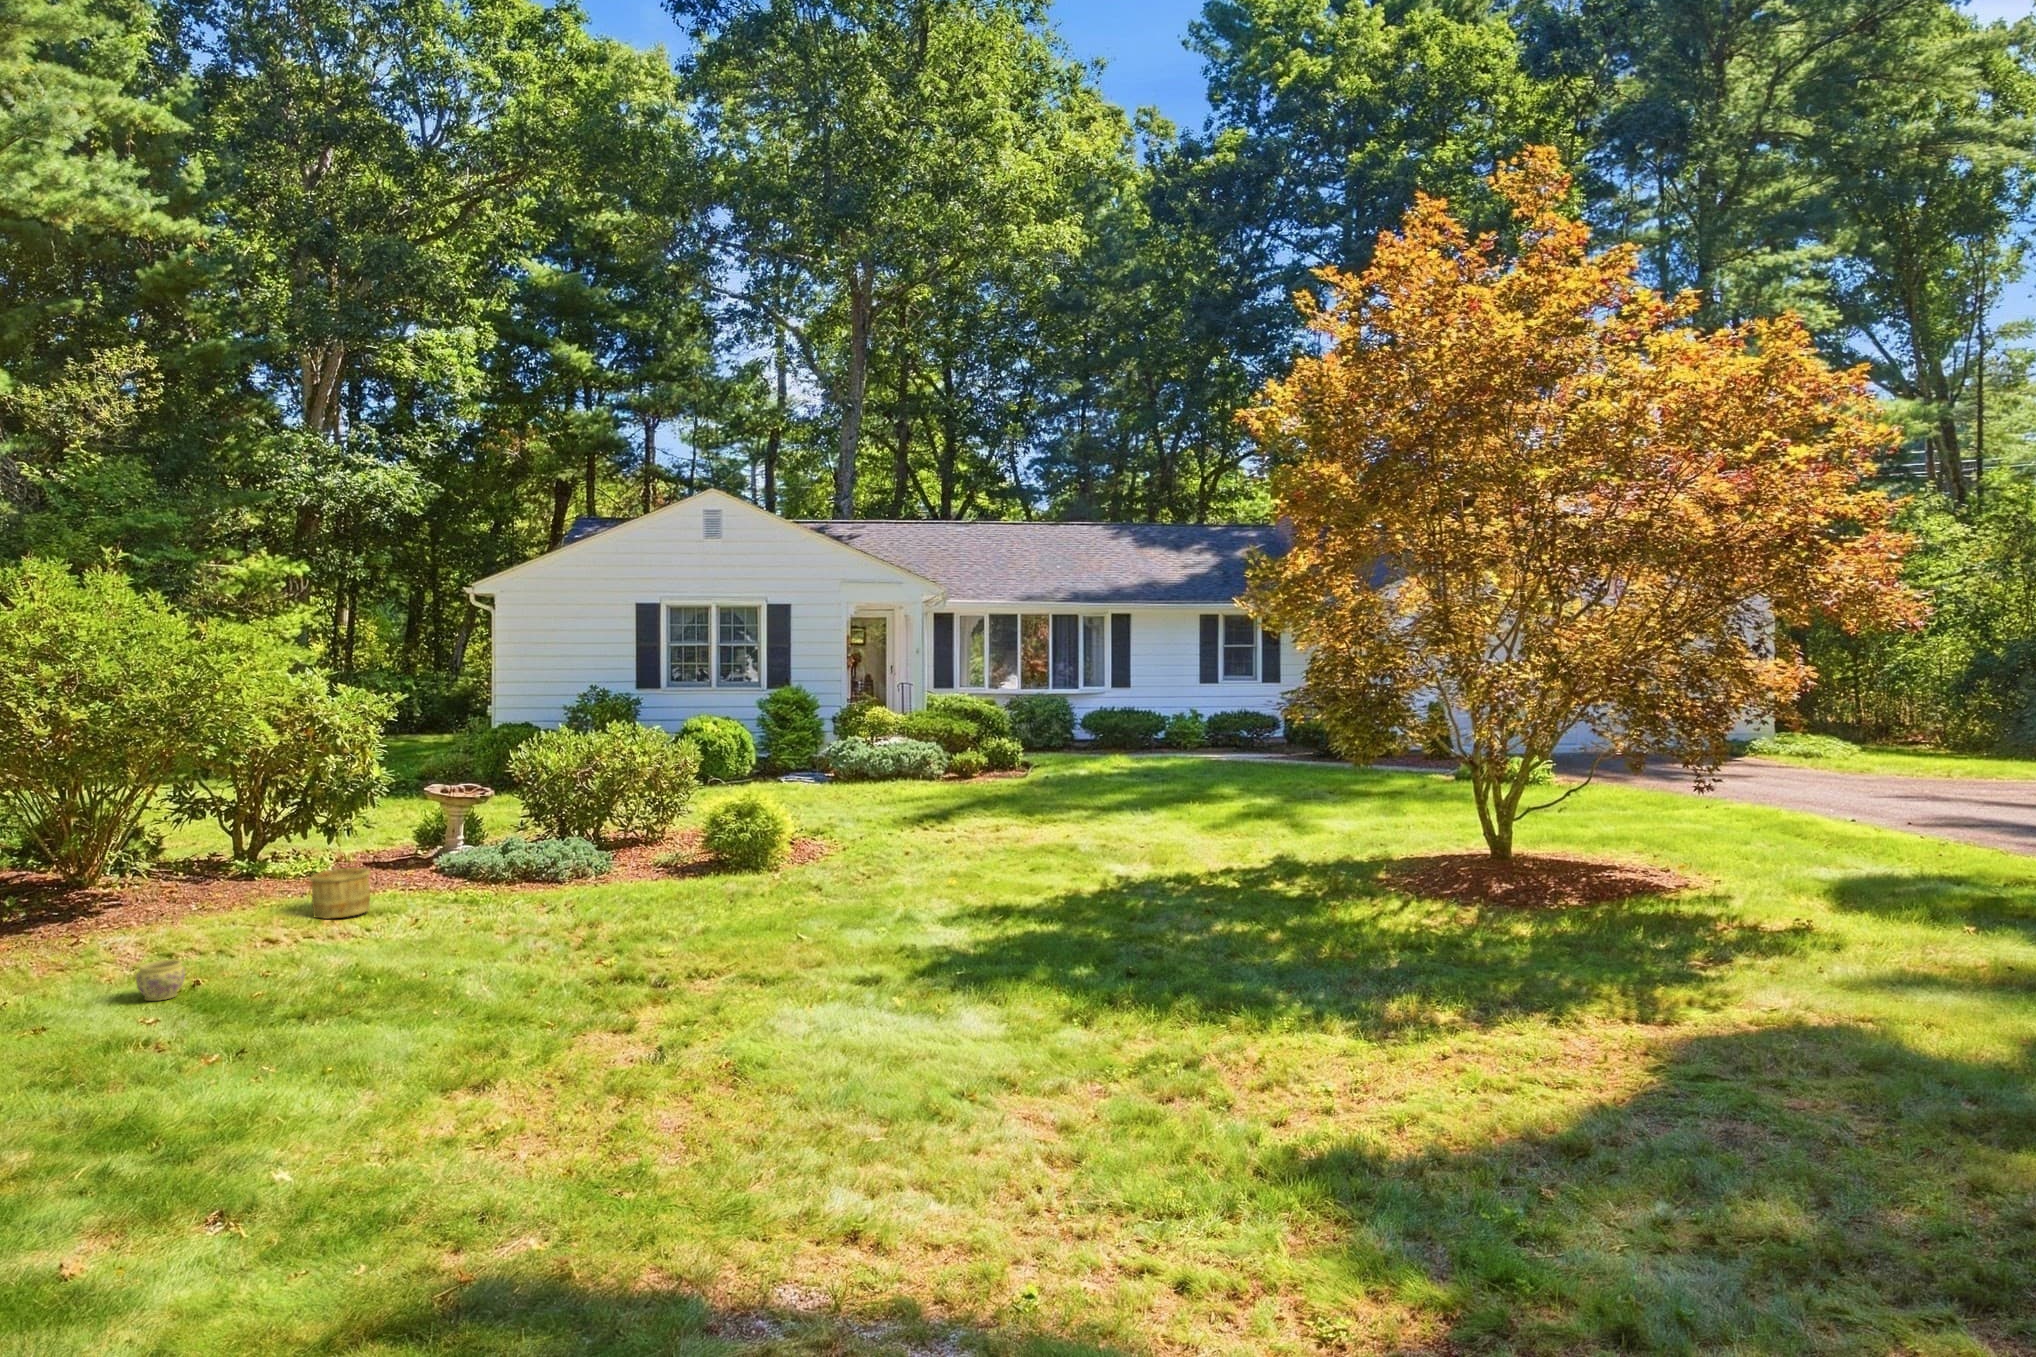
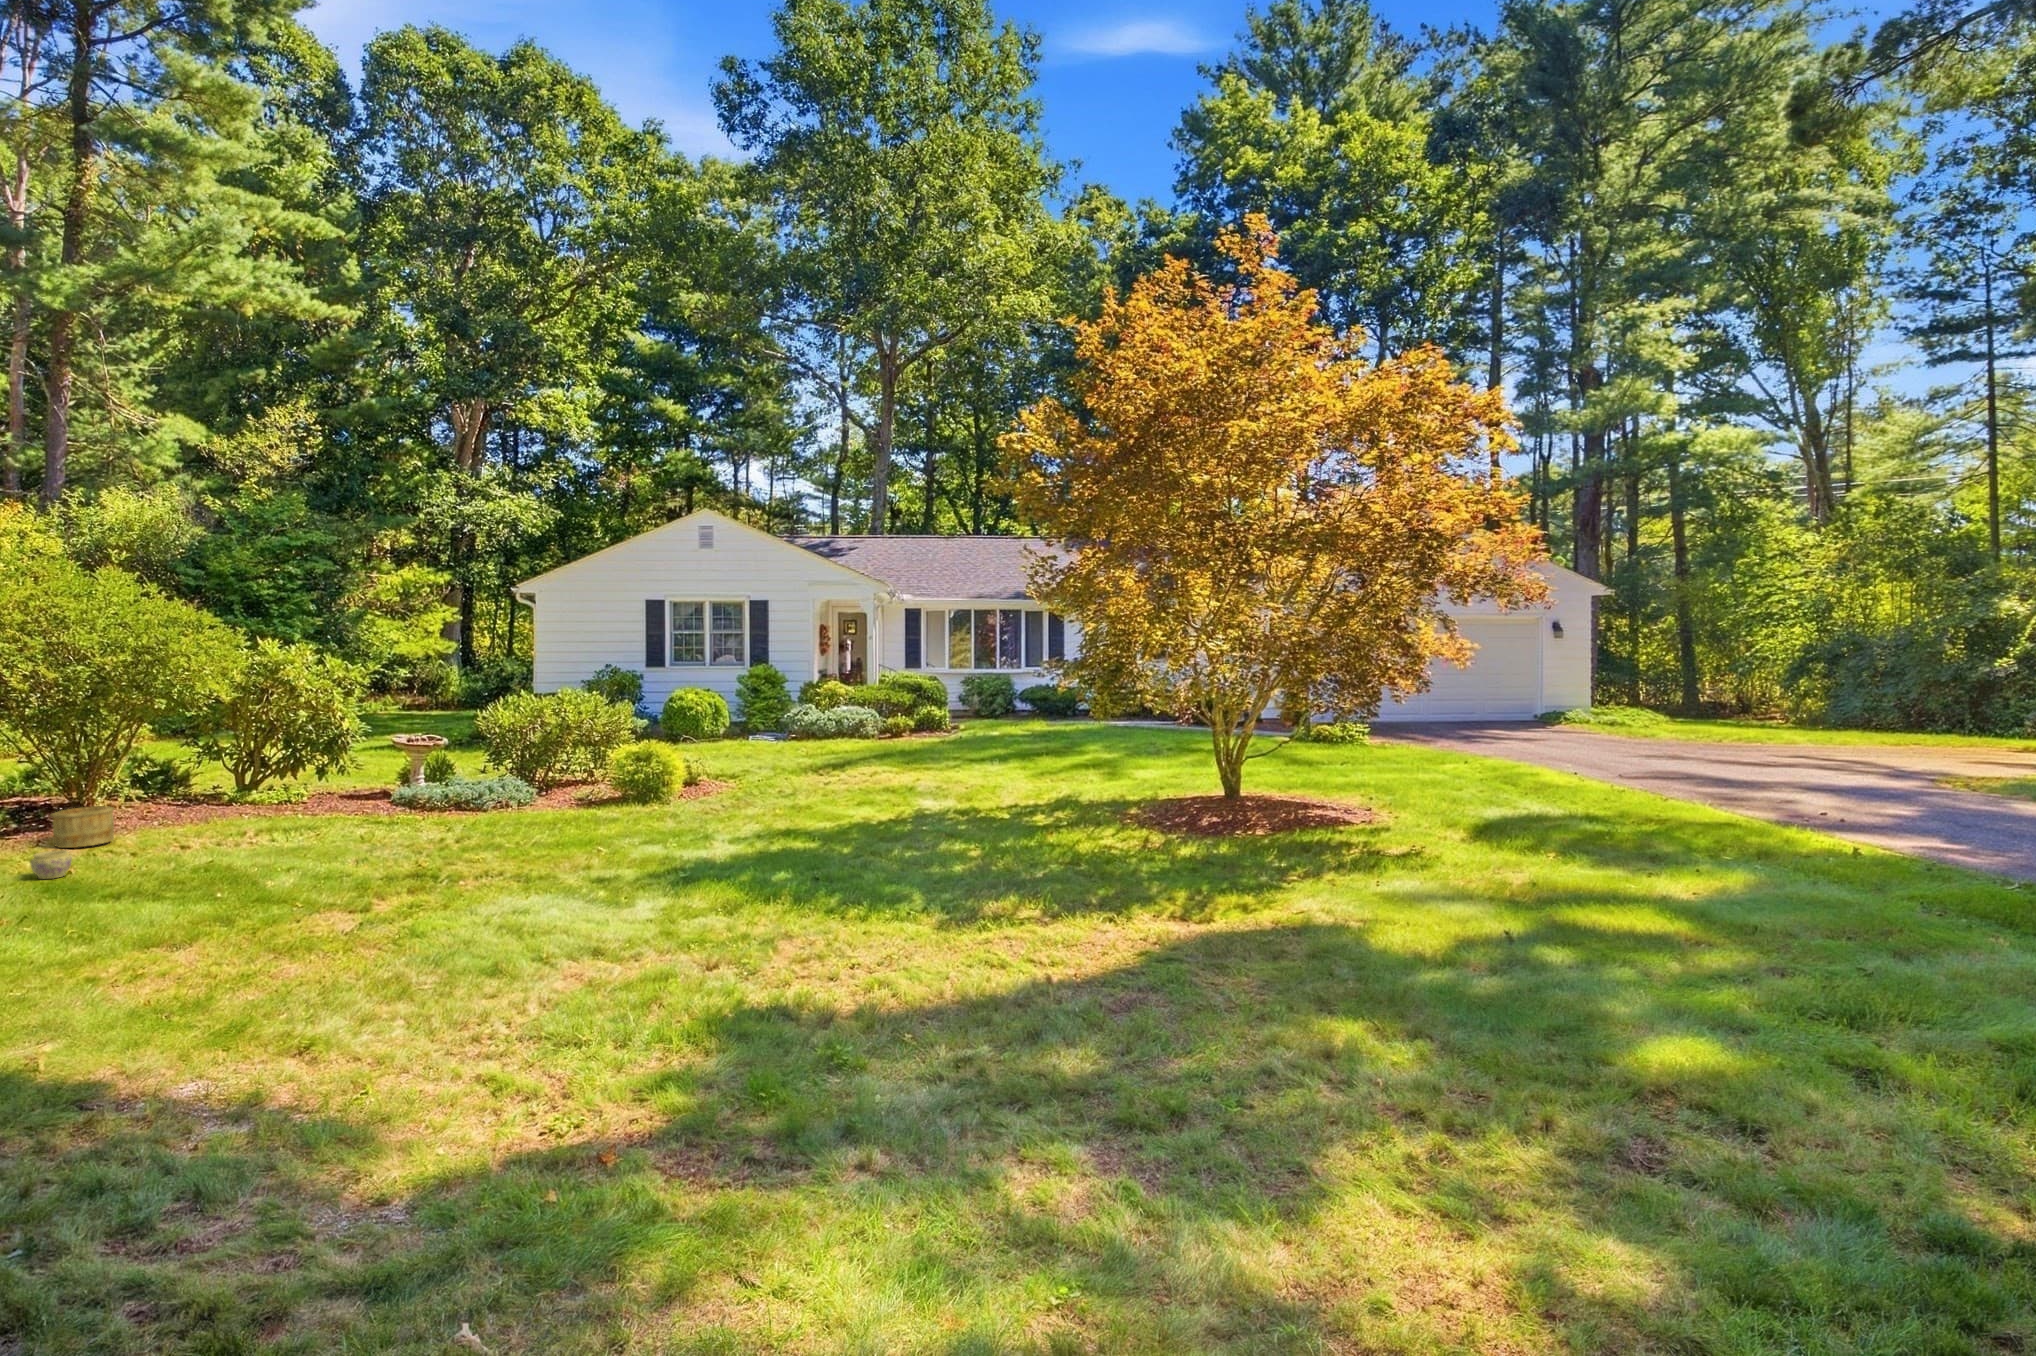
wooden bucket: present [310,868,370,919] -> present [51,806,114,848]

